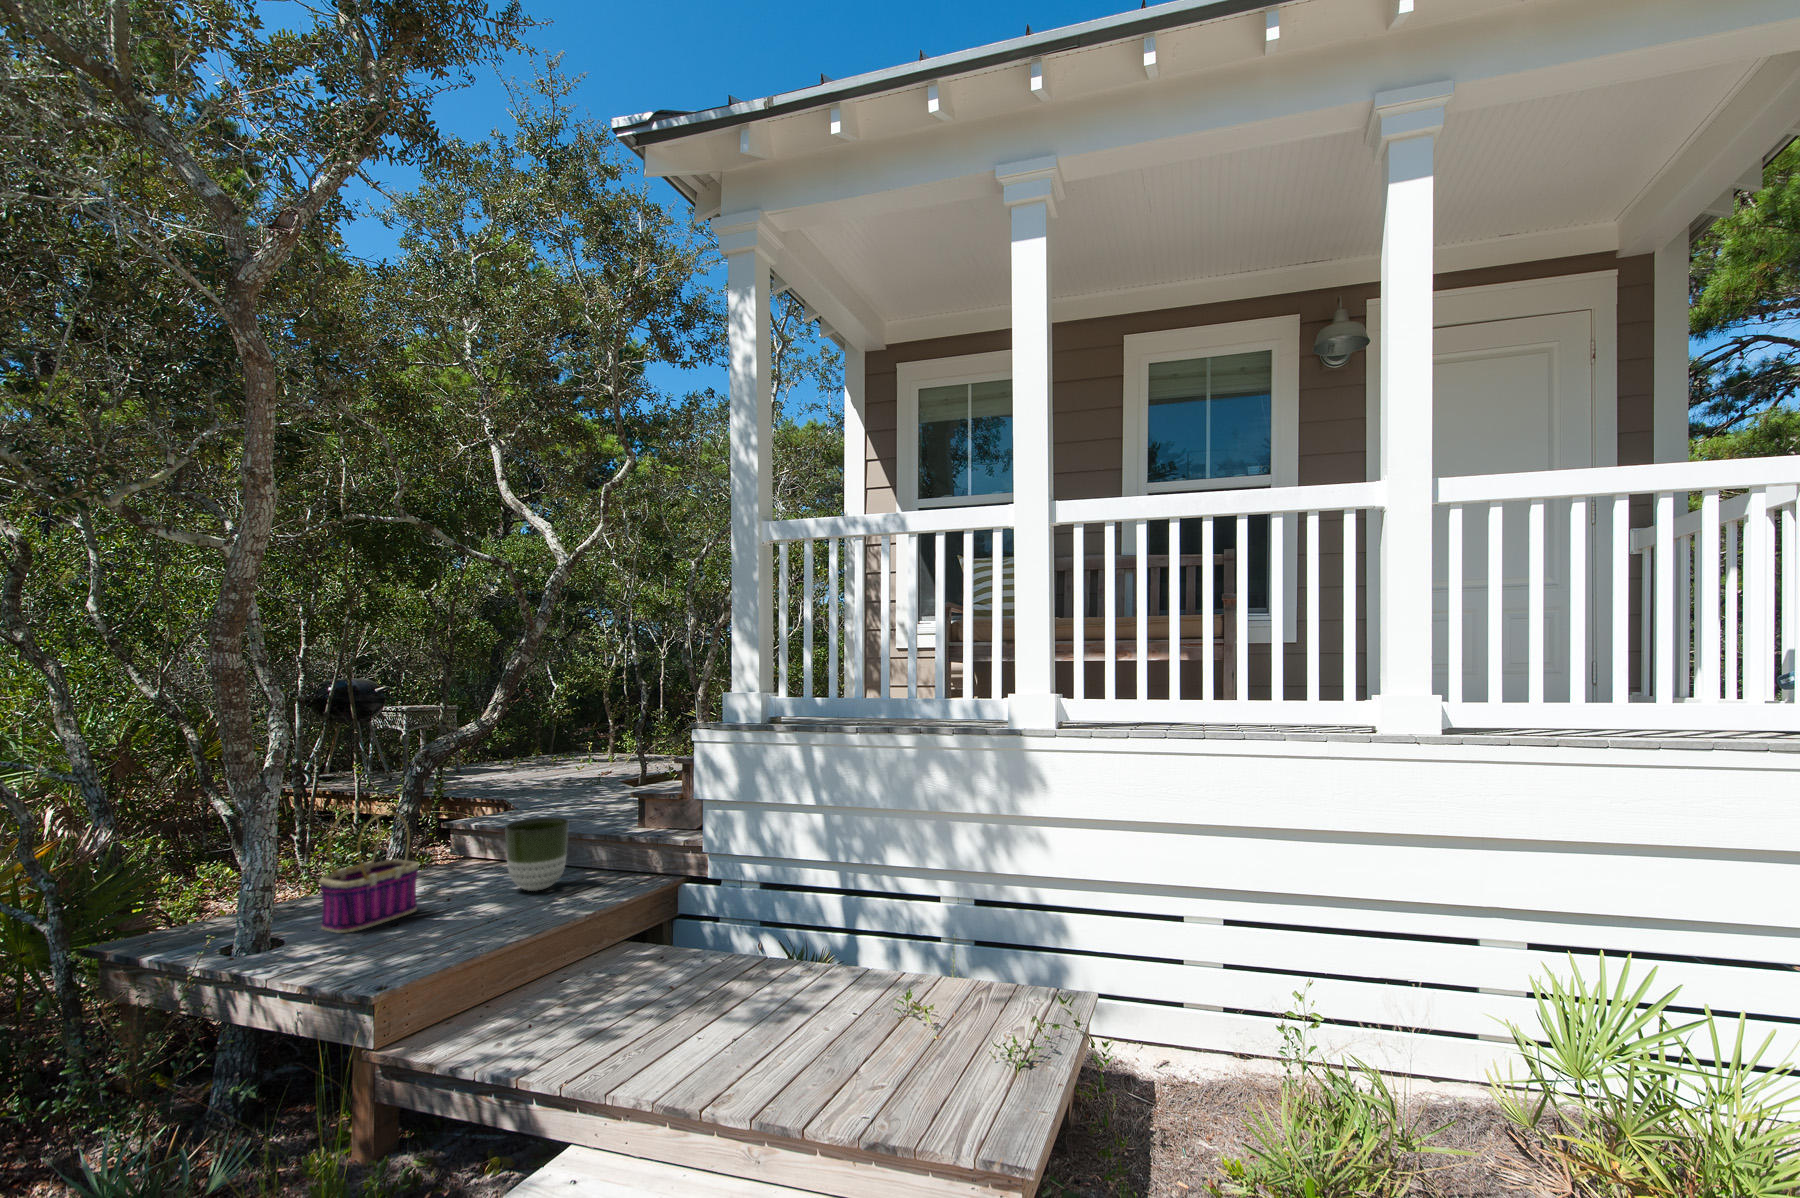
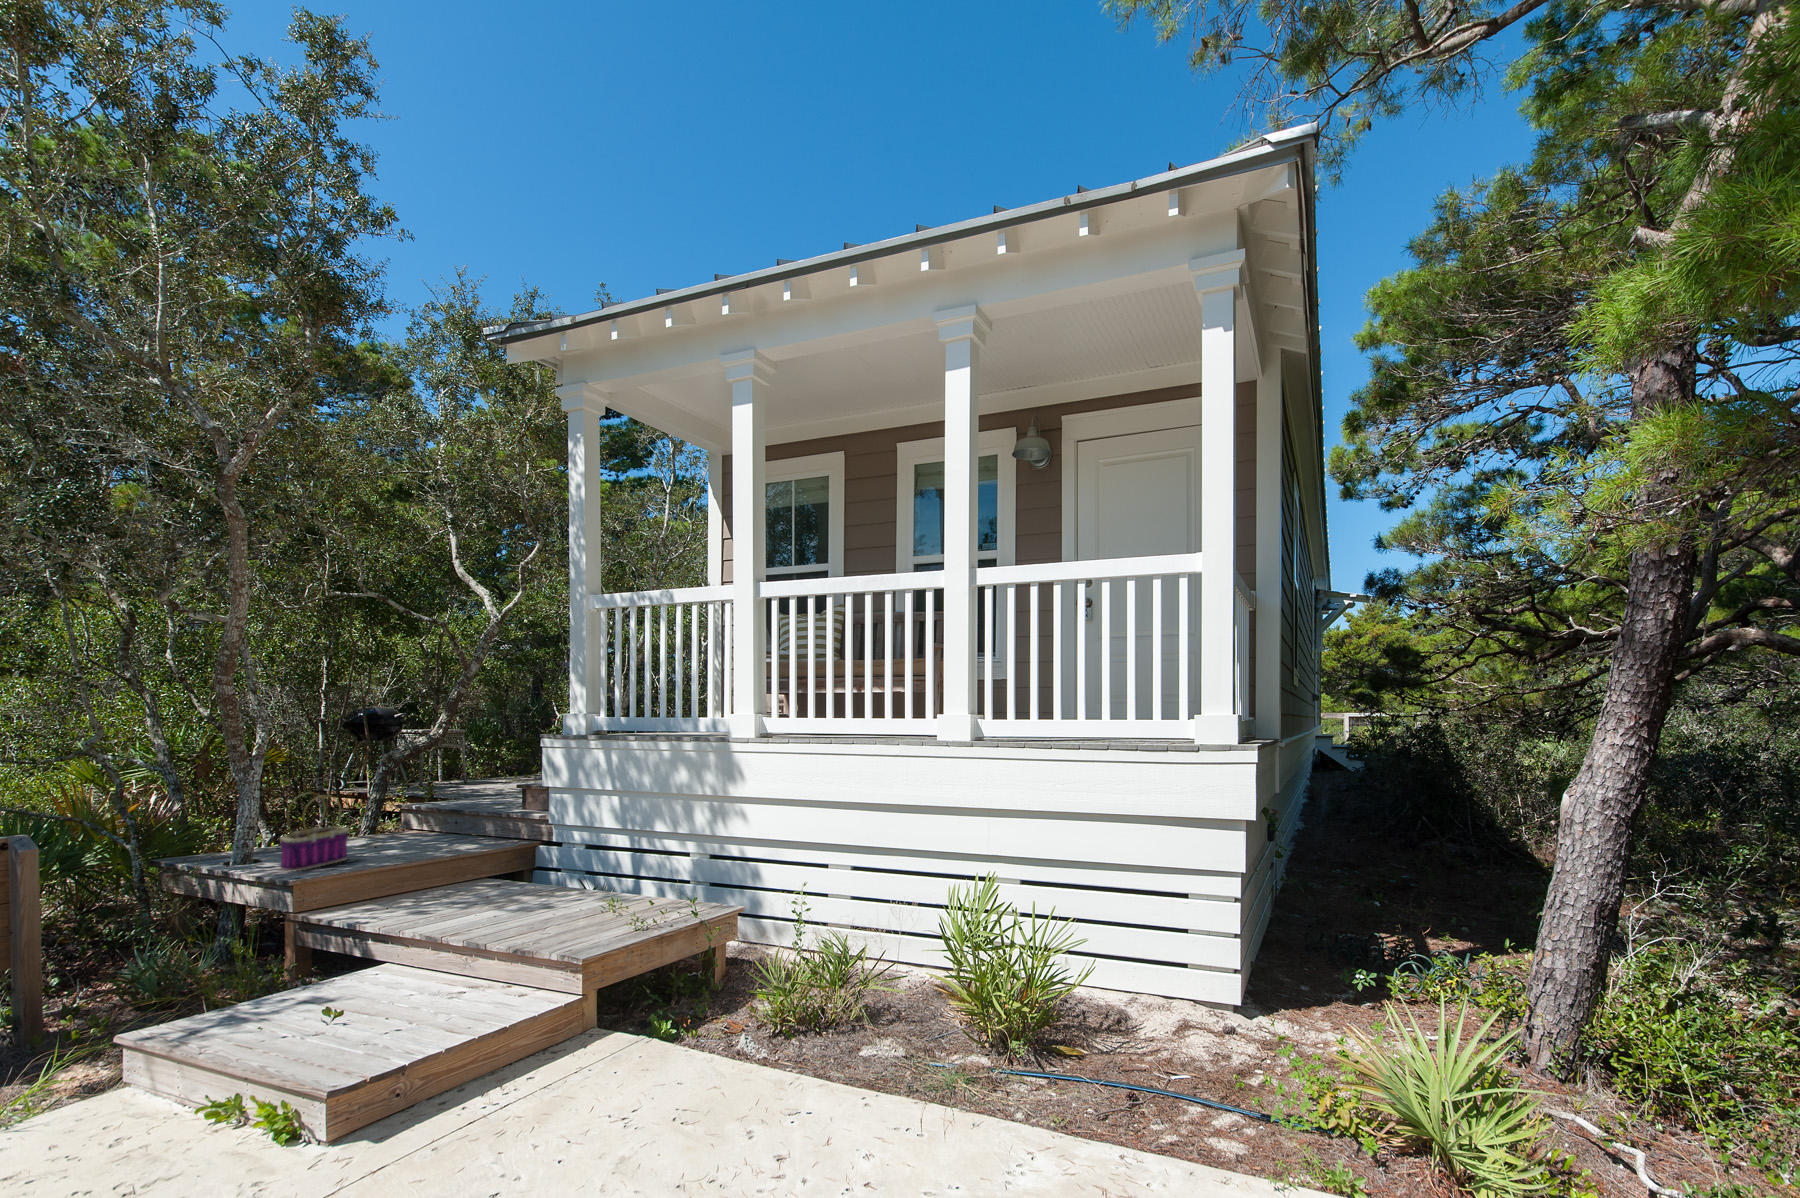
planter: present [505,817,568,891] -> none [414,800,459,849]

